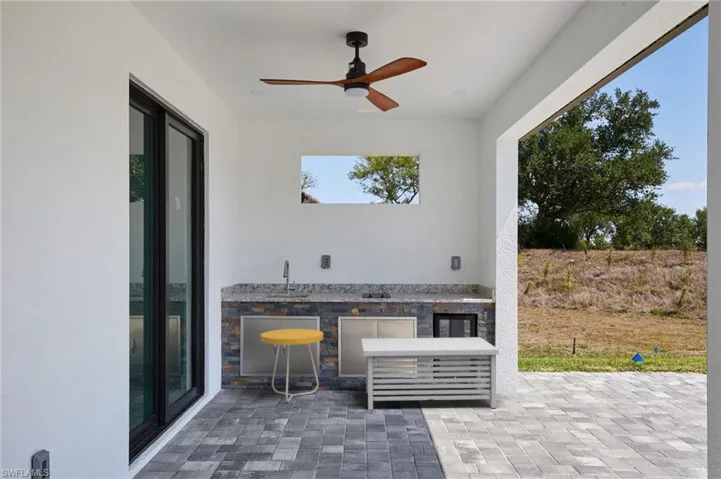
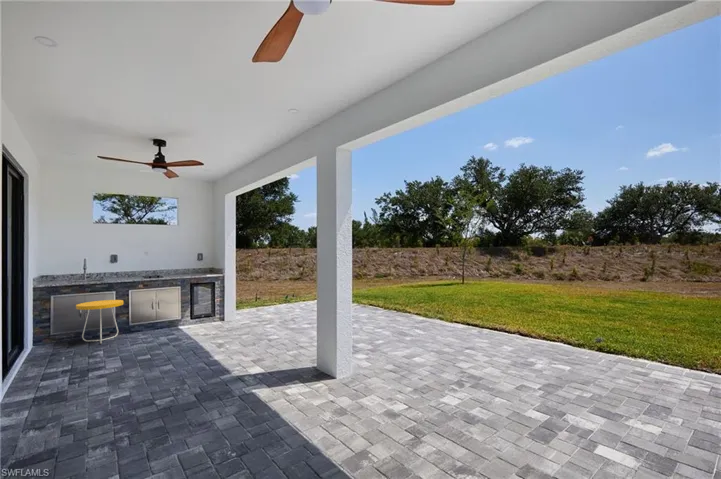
storage bench: present [361,337,499,410] -> none [147,294,230,338]

